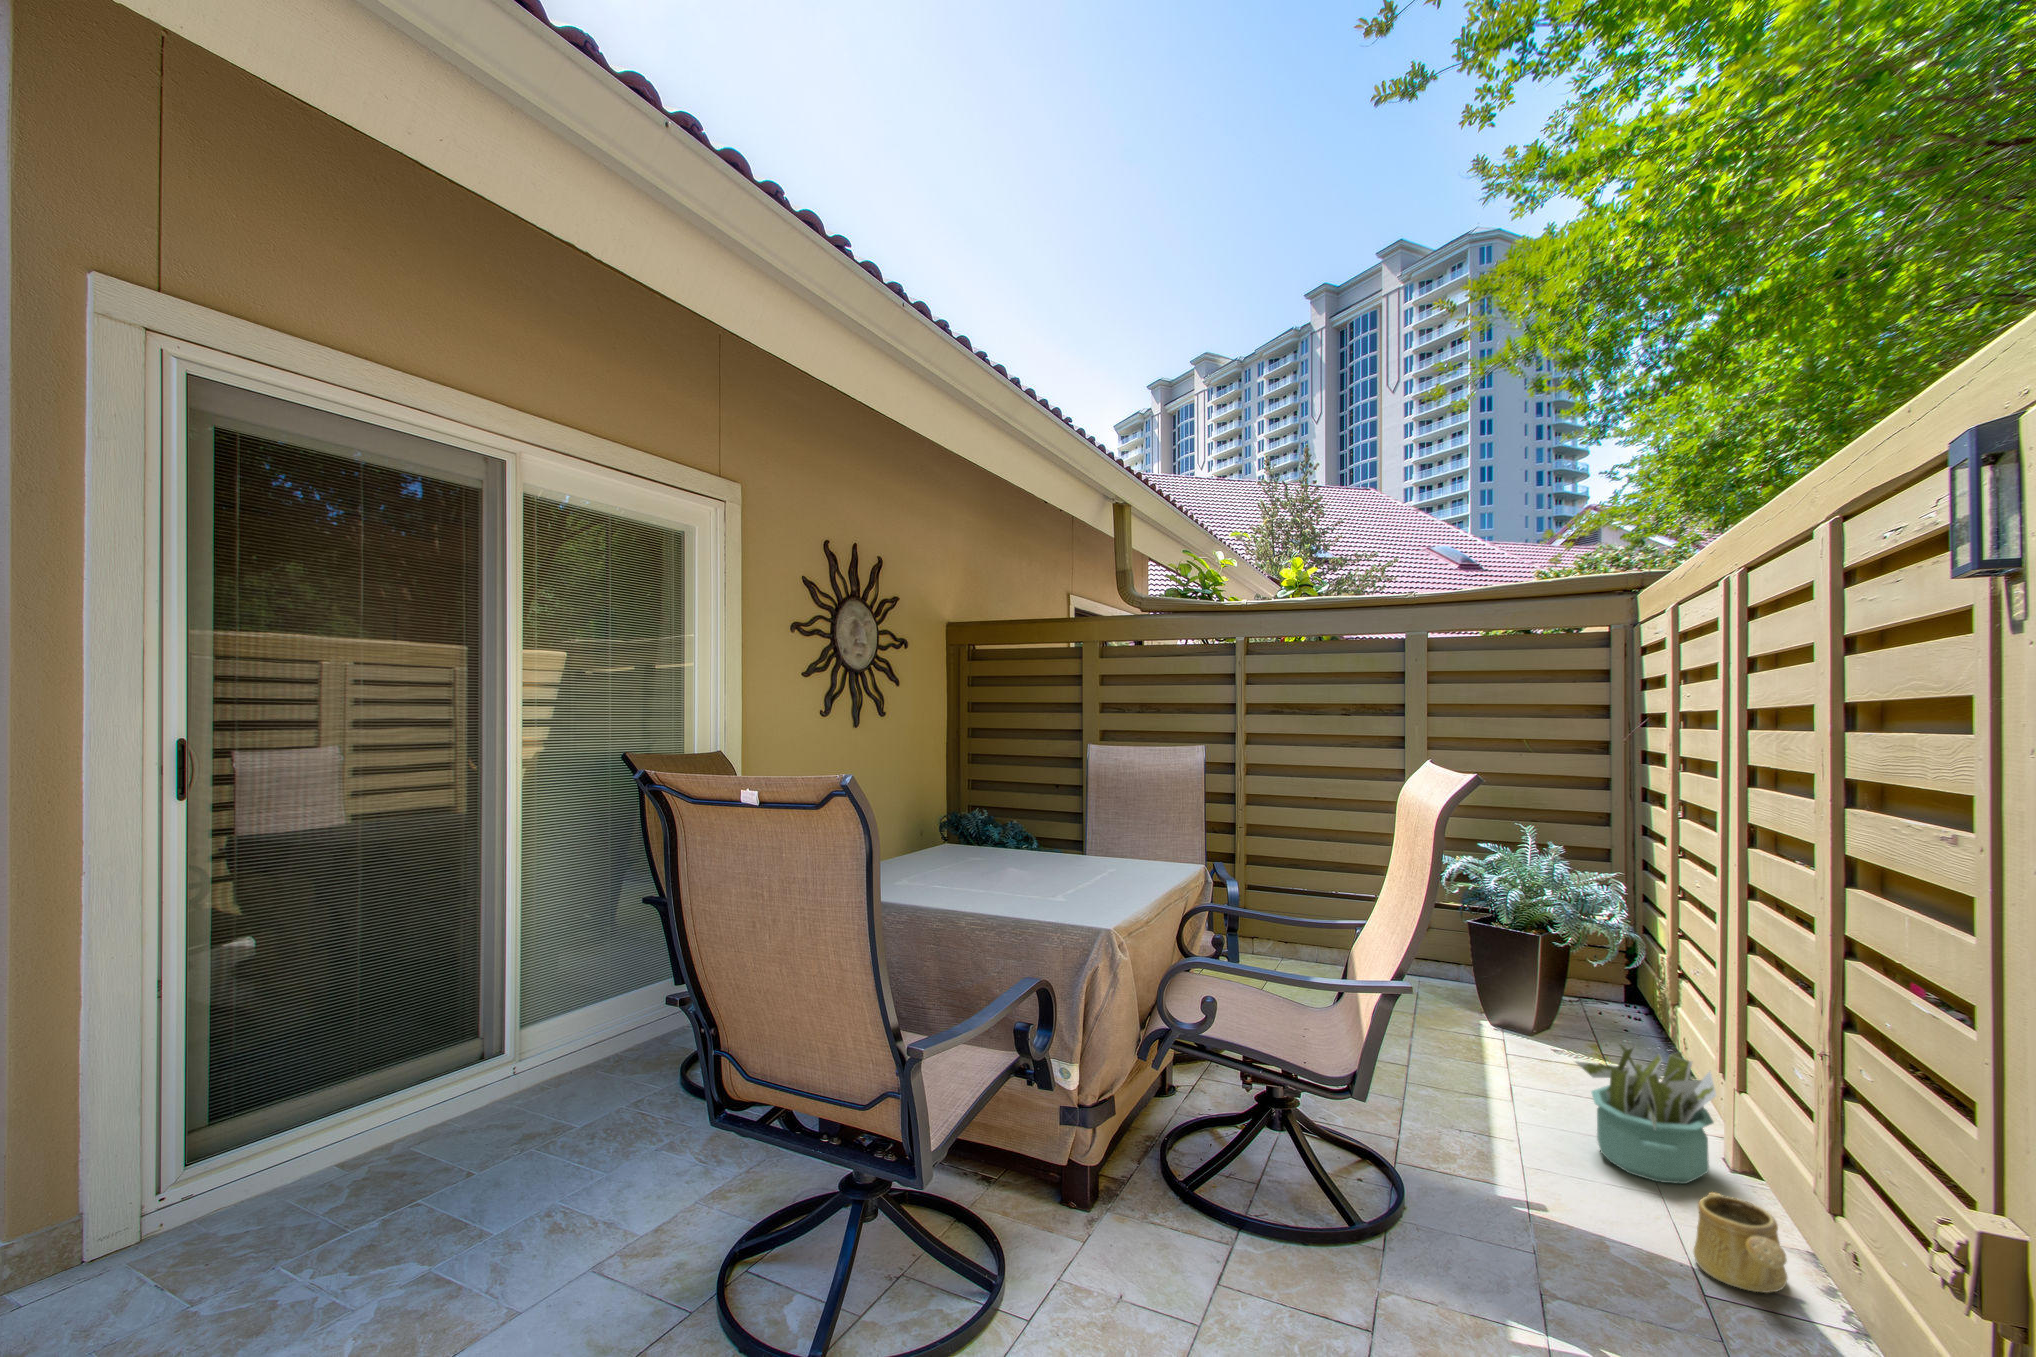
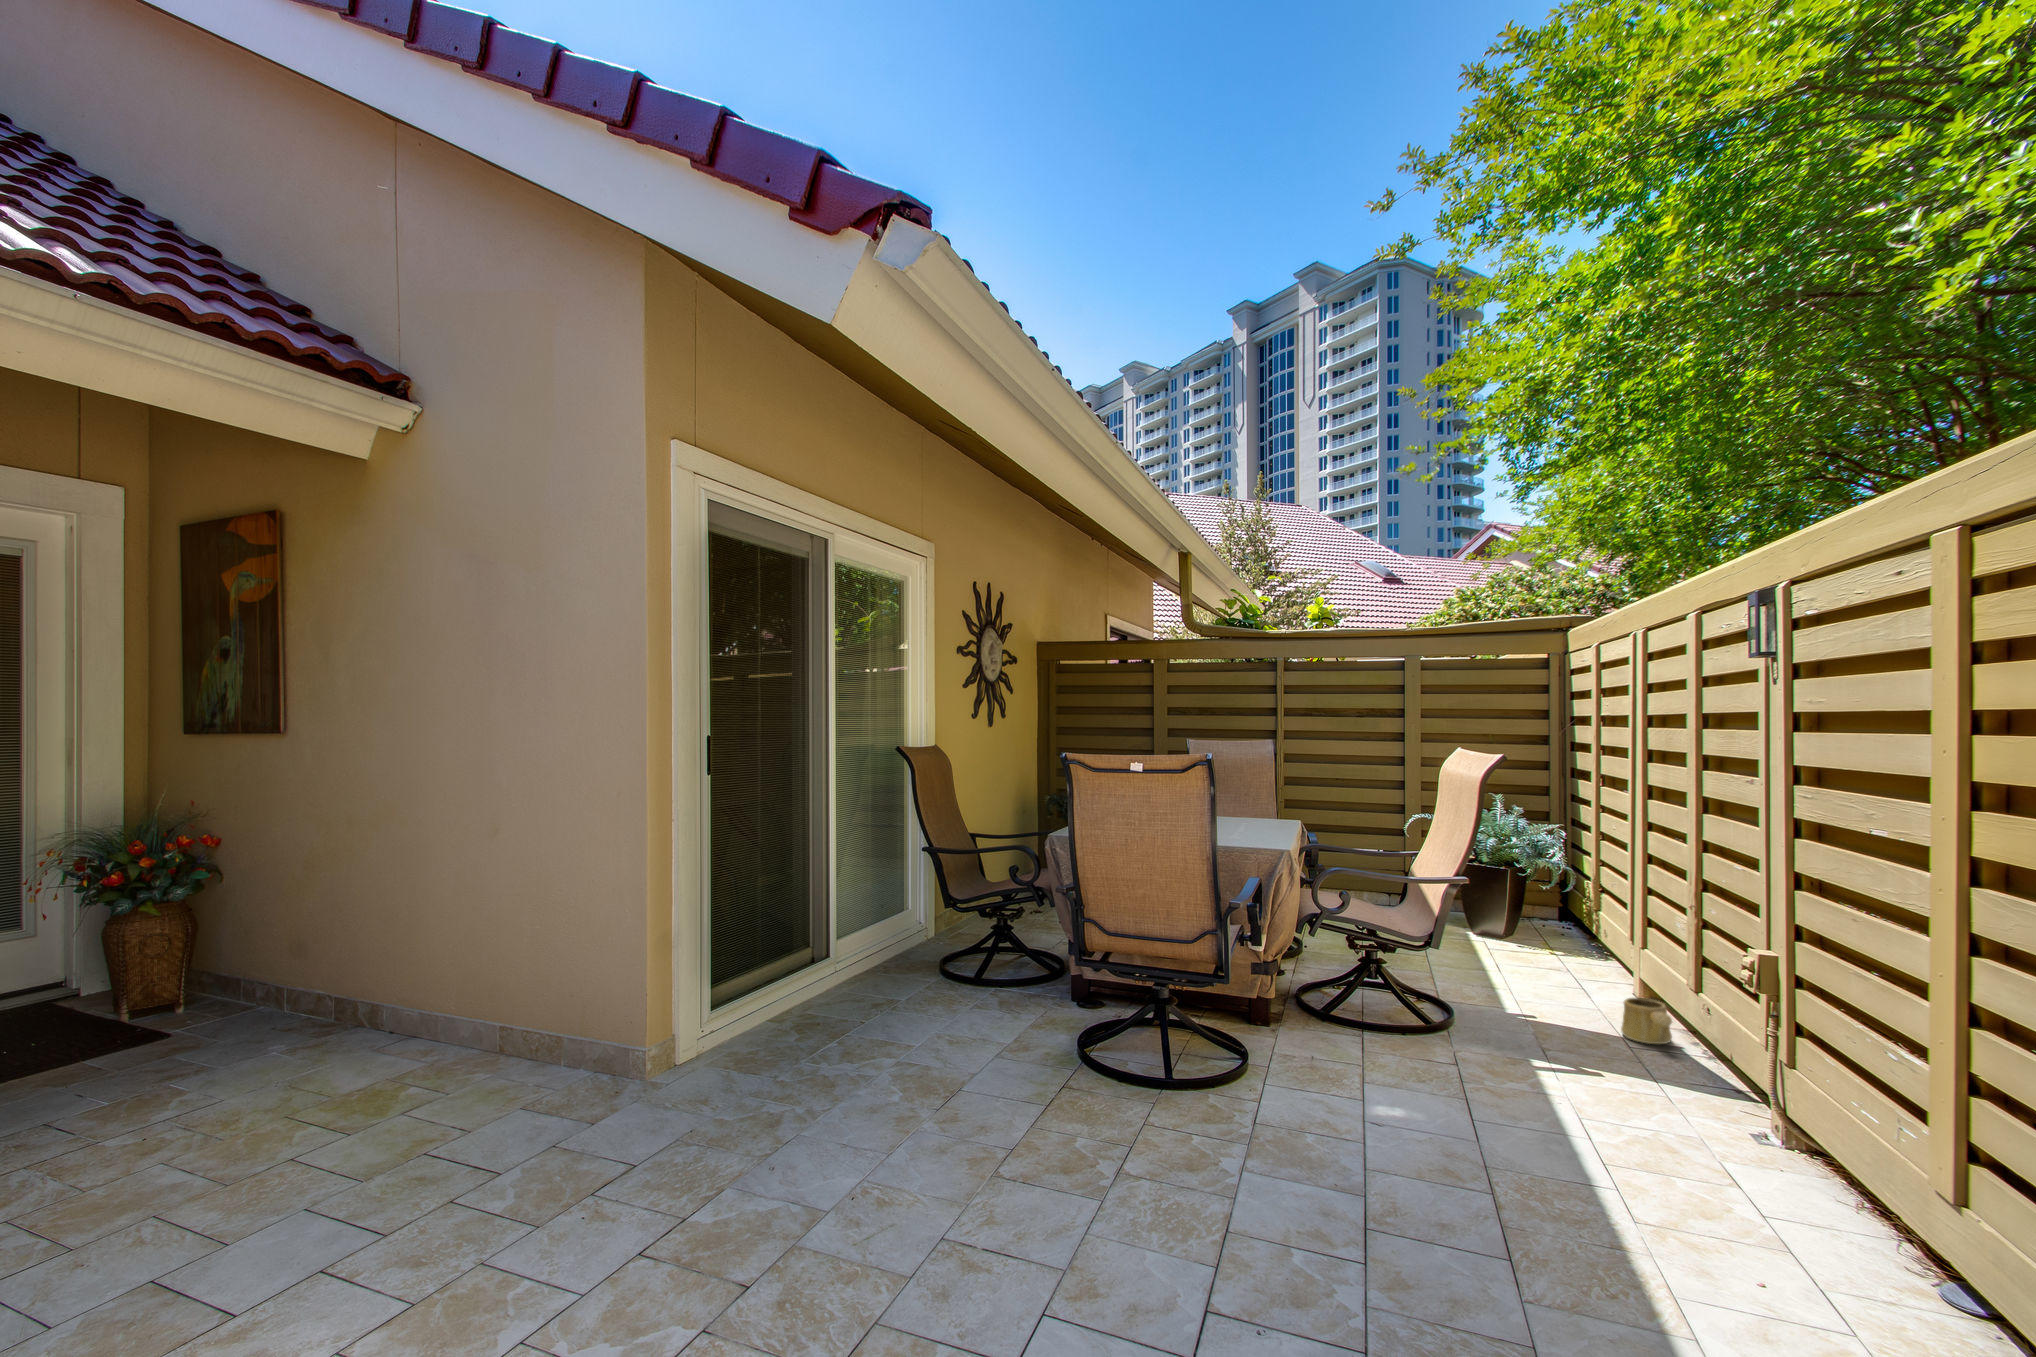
decorative plant: present [1576,1044,1716,1184] -> none [1542,925,1630,1005]

